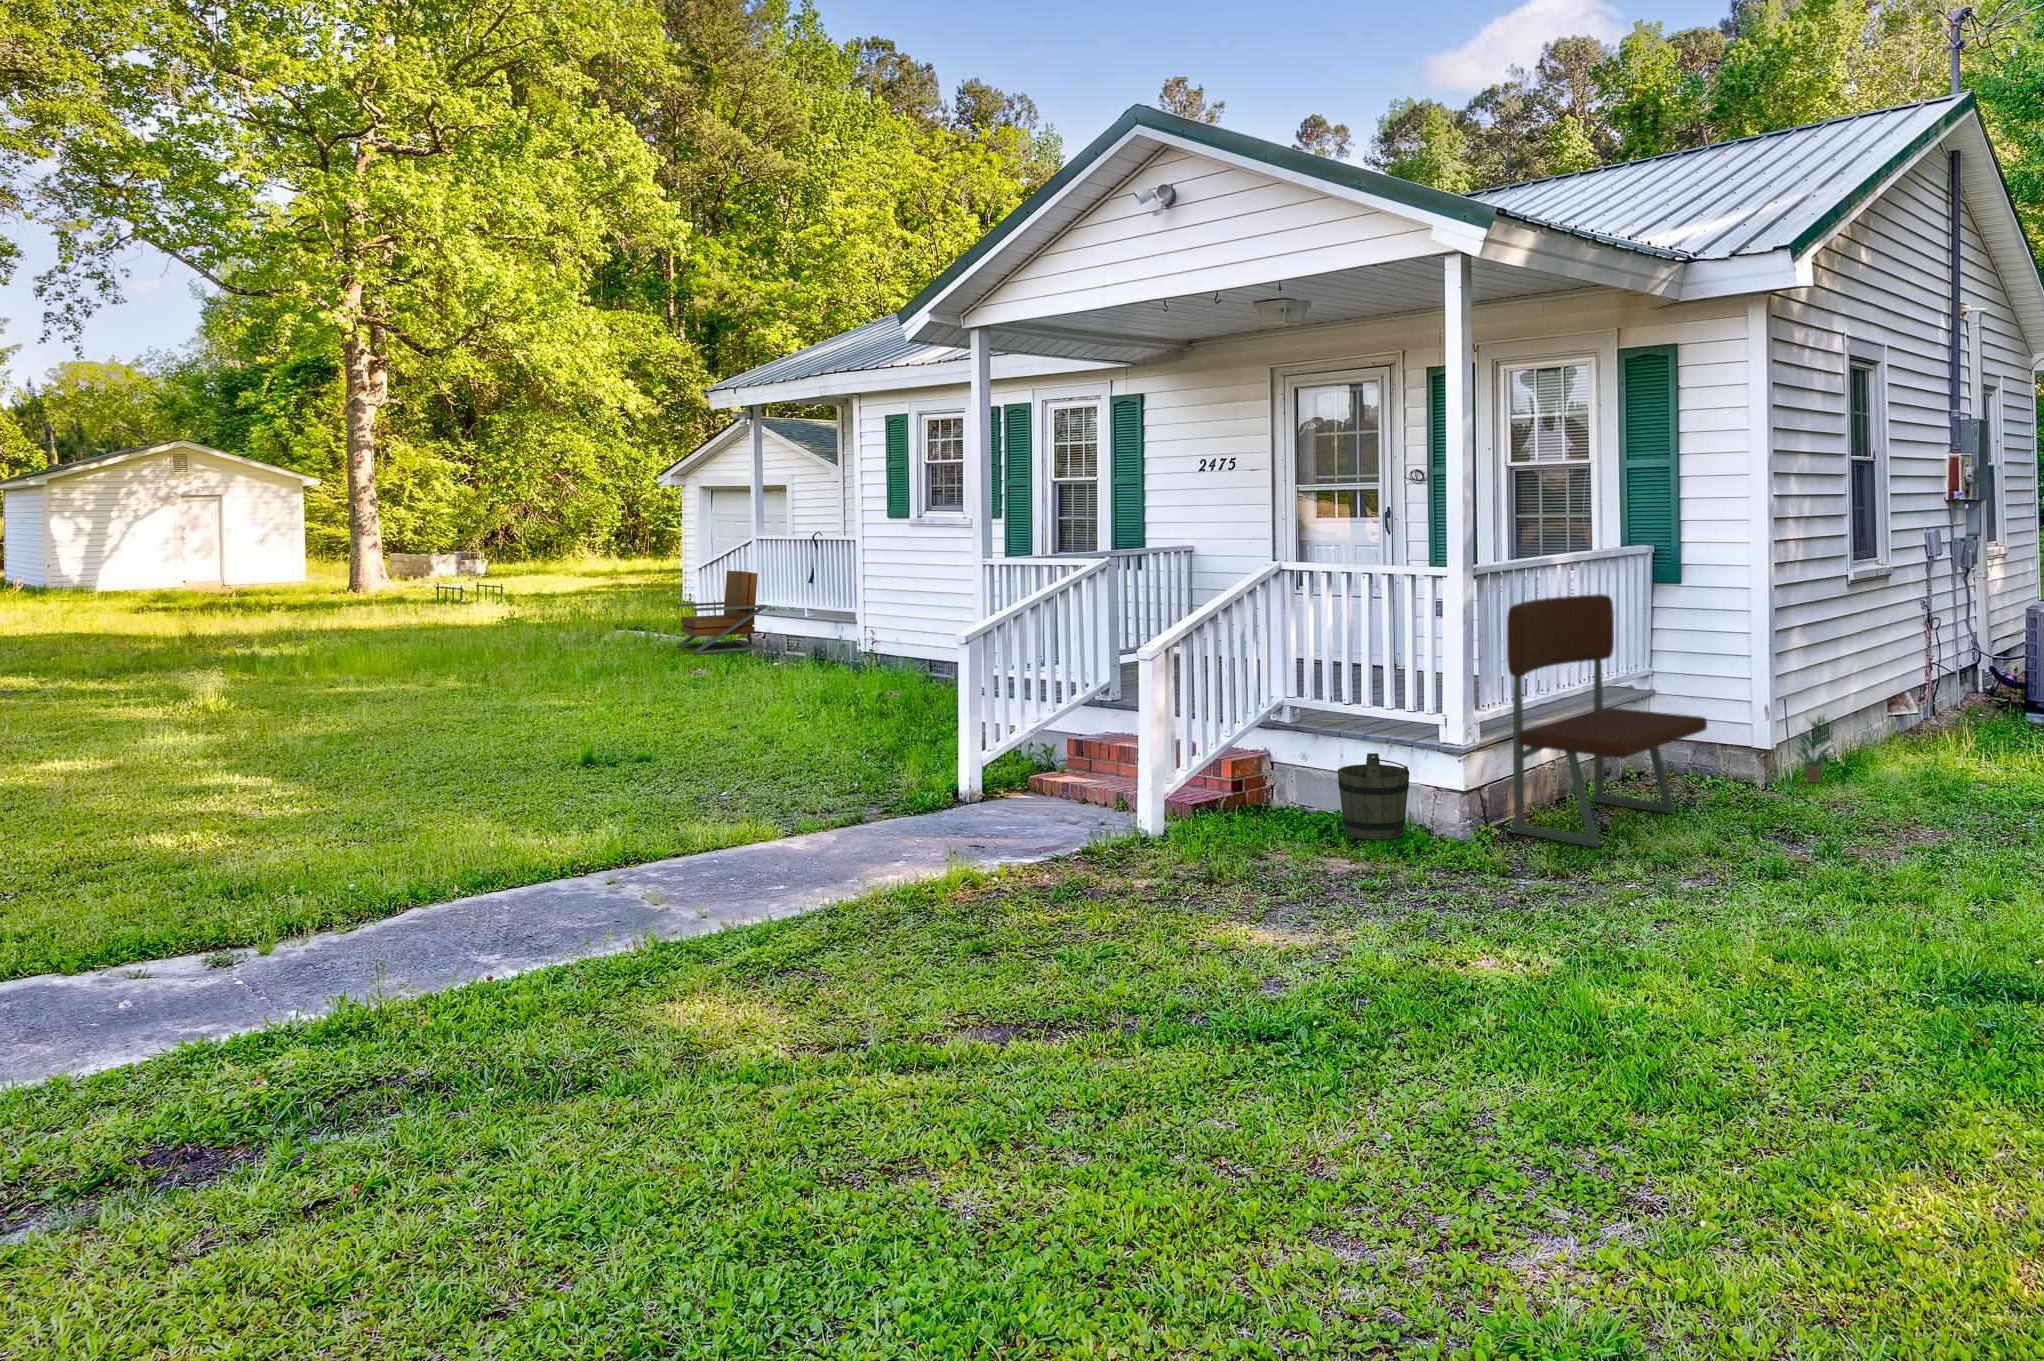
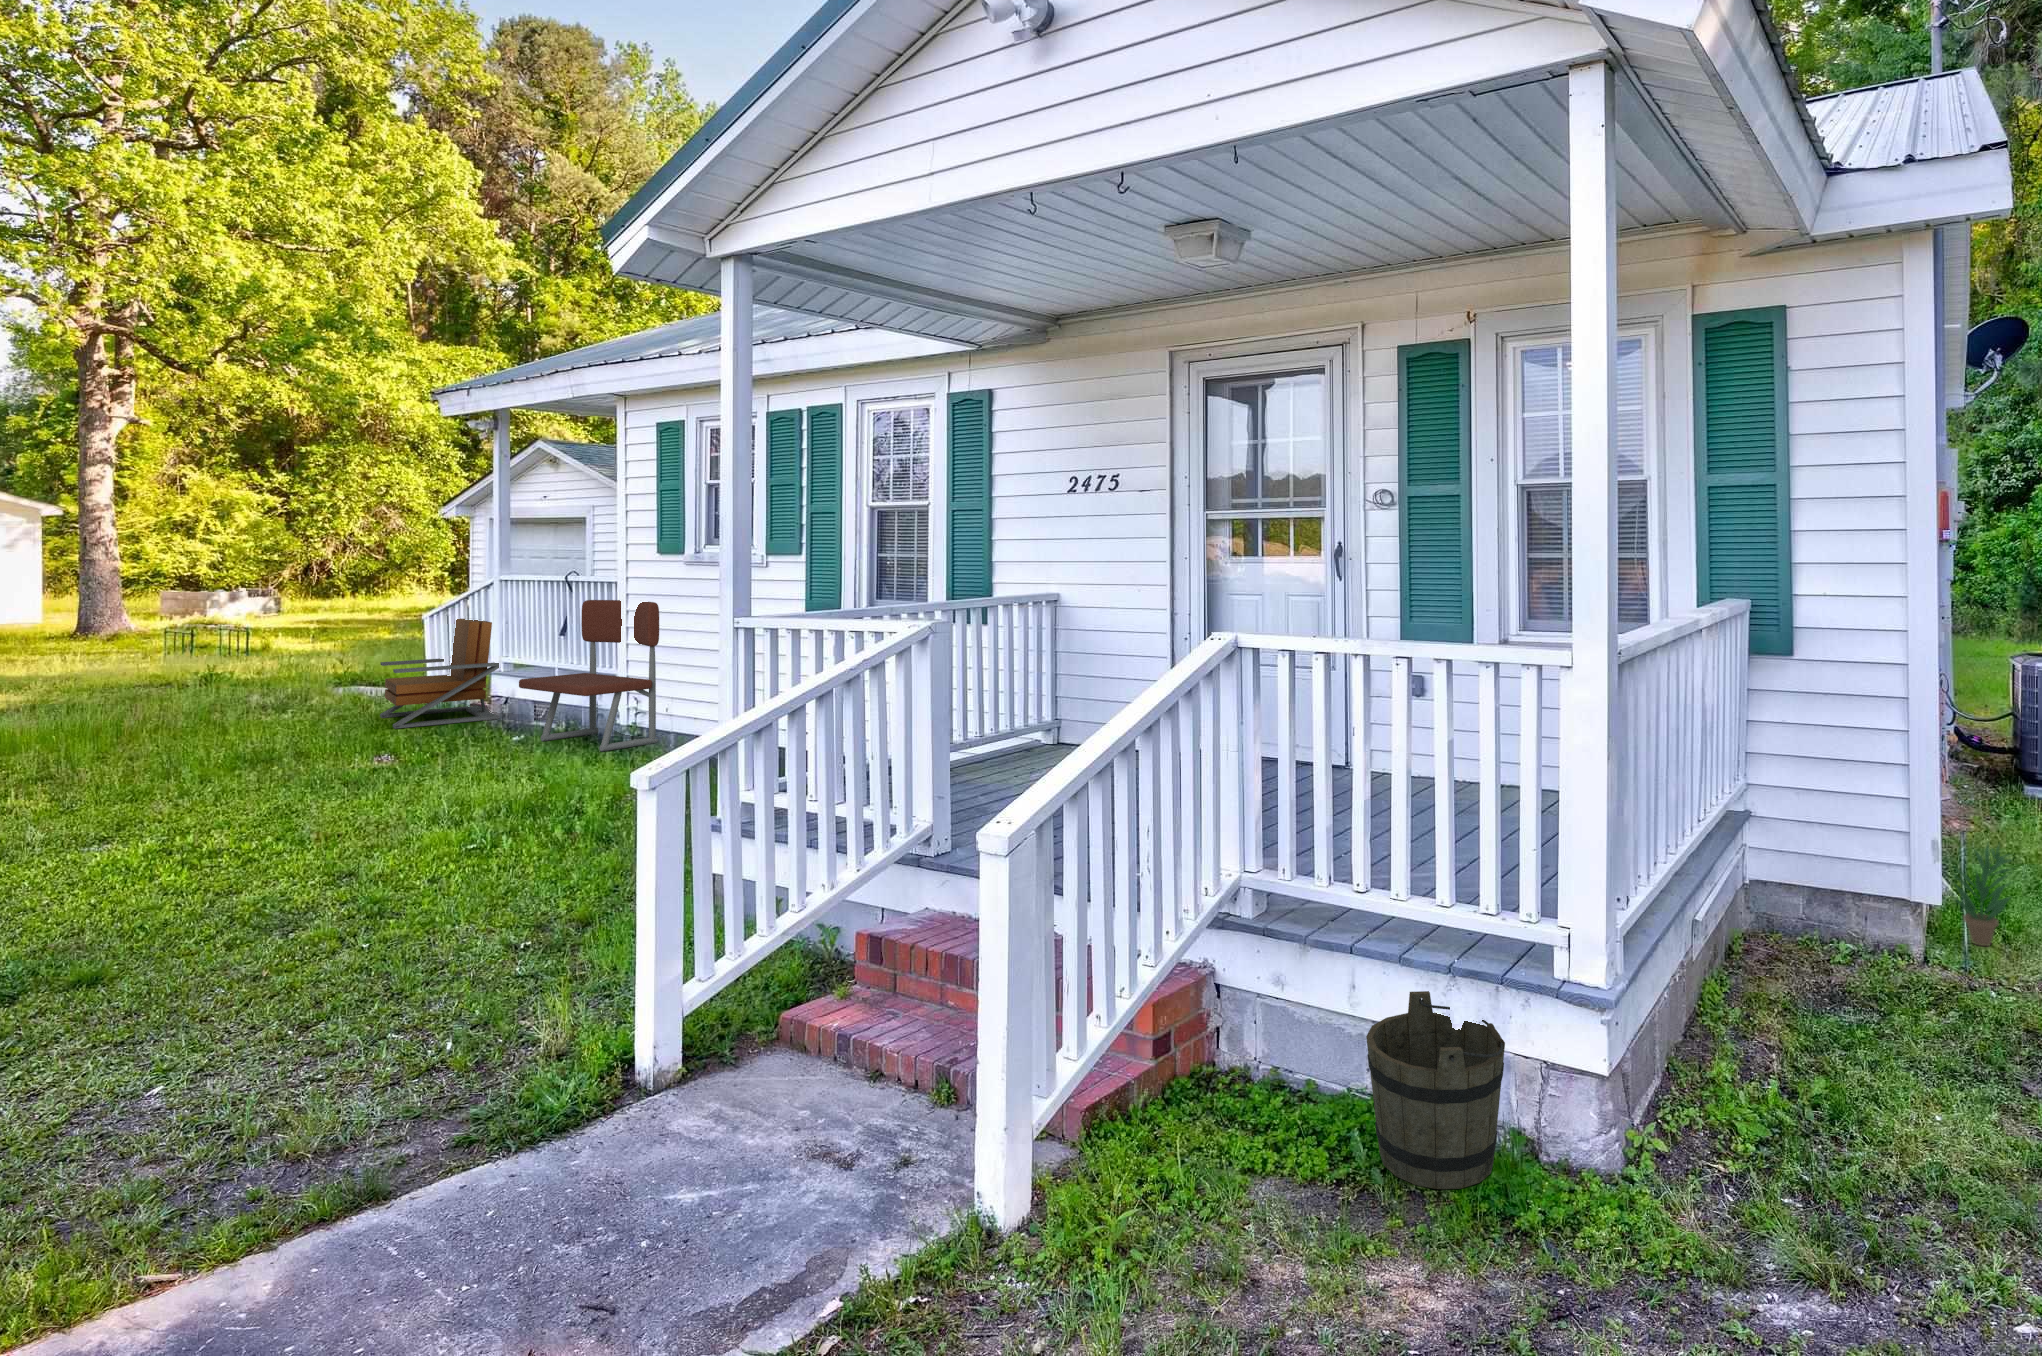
bench: present [1507,594,1707,847] -> present [519,600,659,751]

